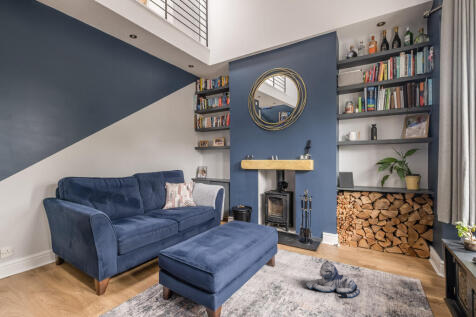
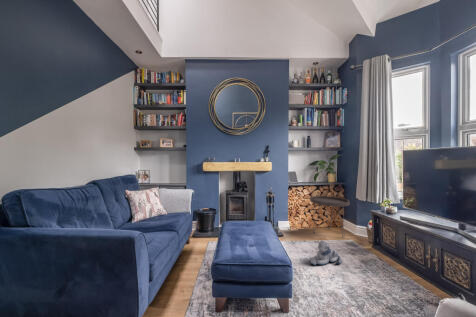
side table: none [362,207,424,272] -> present [310,196,350,233]

